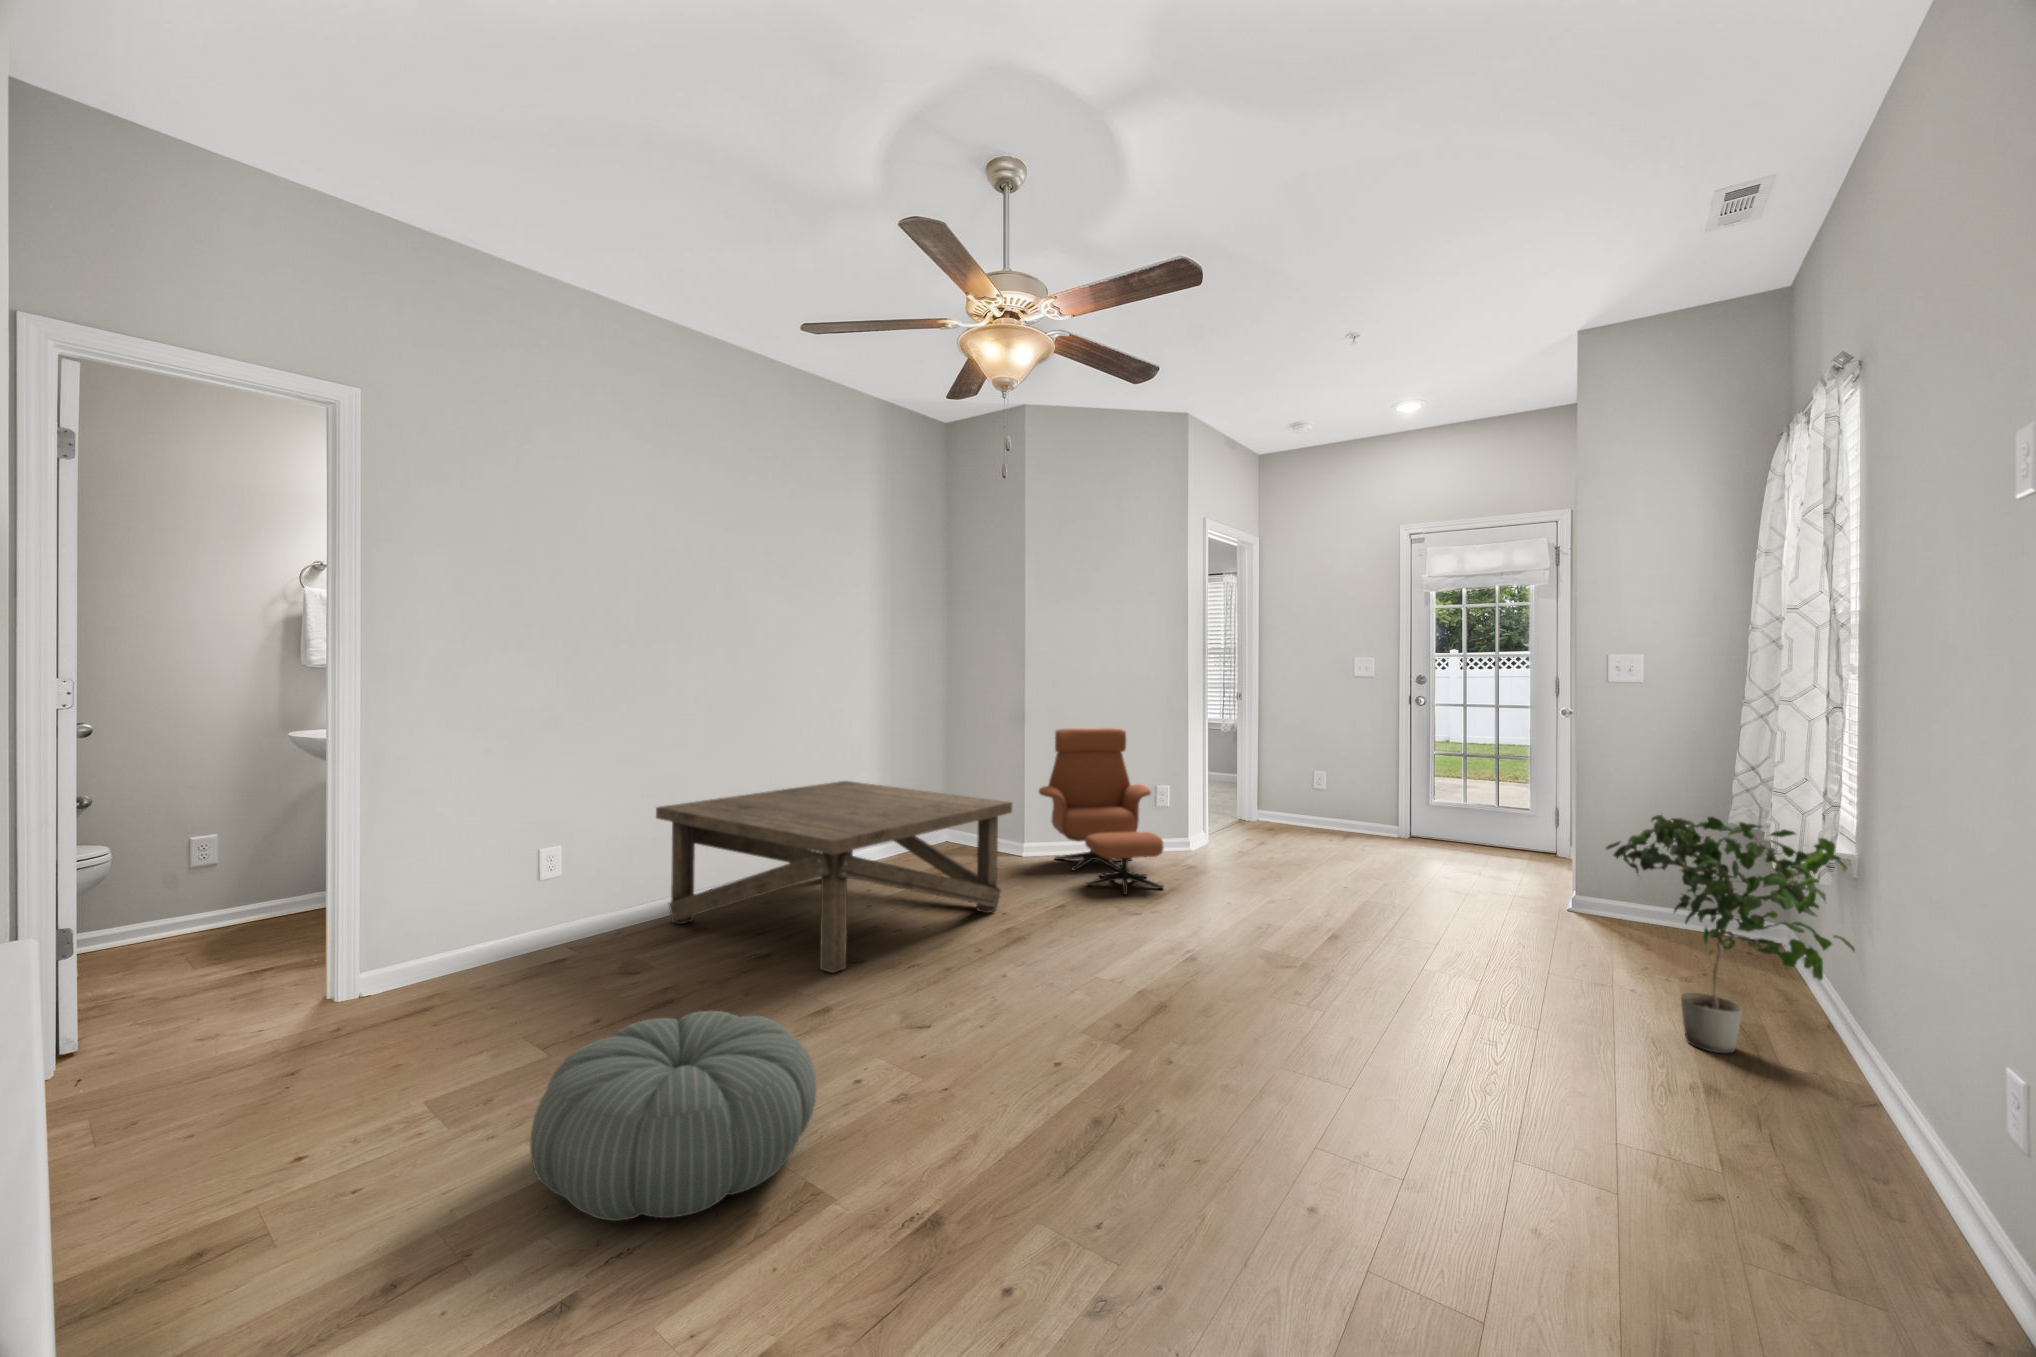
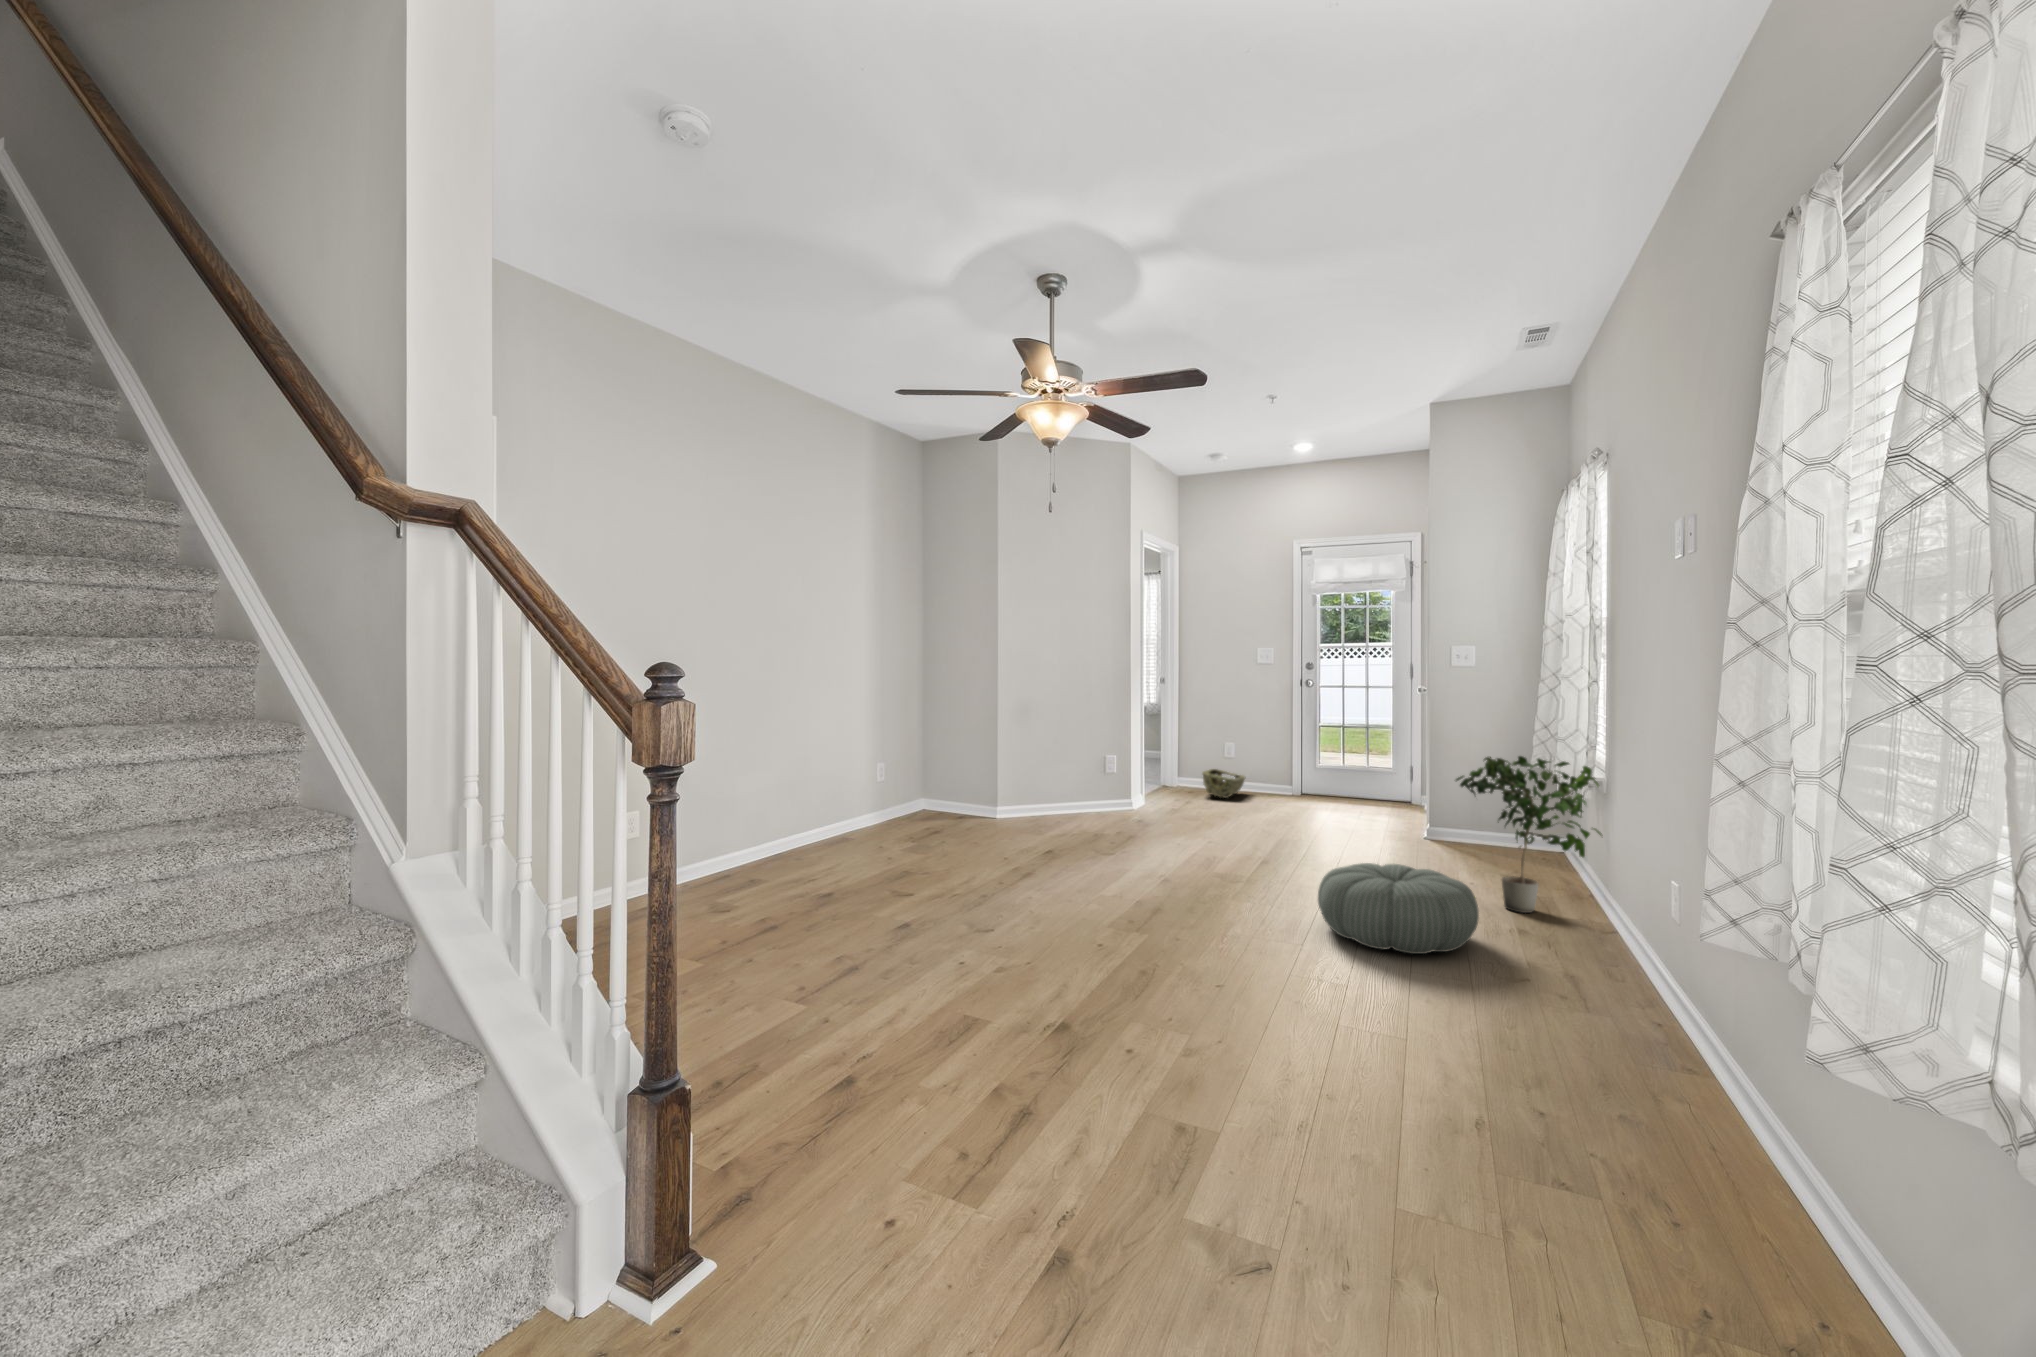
lounge chair: present [1039,728,1163,895] -> none [1012,709,1124,841]
coffee table: present [656,781,1012,973] -> none [722,756,1011,899]
woven basket: none [1283,801,1340,838] -> present [1202,769,1245,798]
pouf: present [530,1011,816,1221] -> present [1318,863,1479,954]

